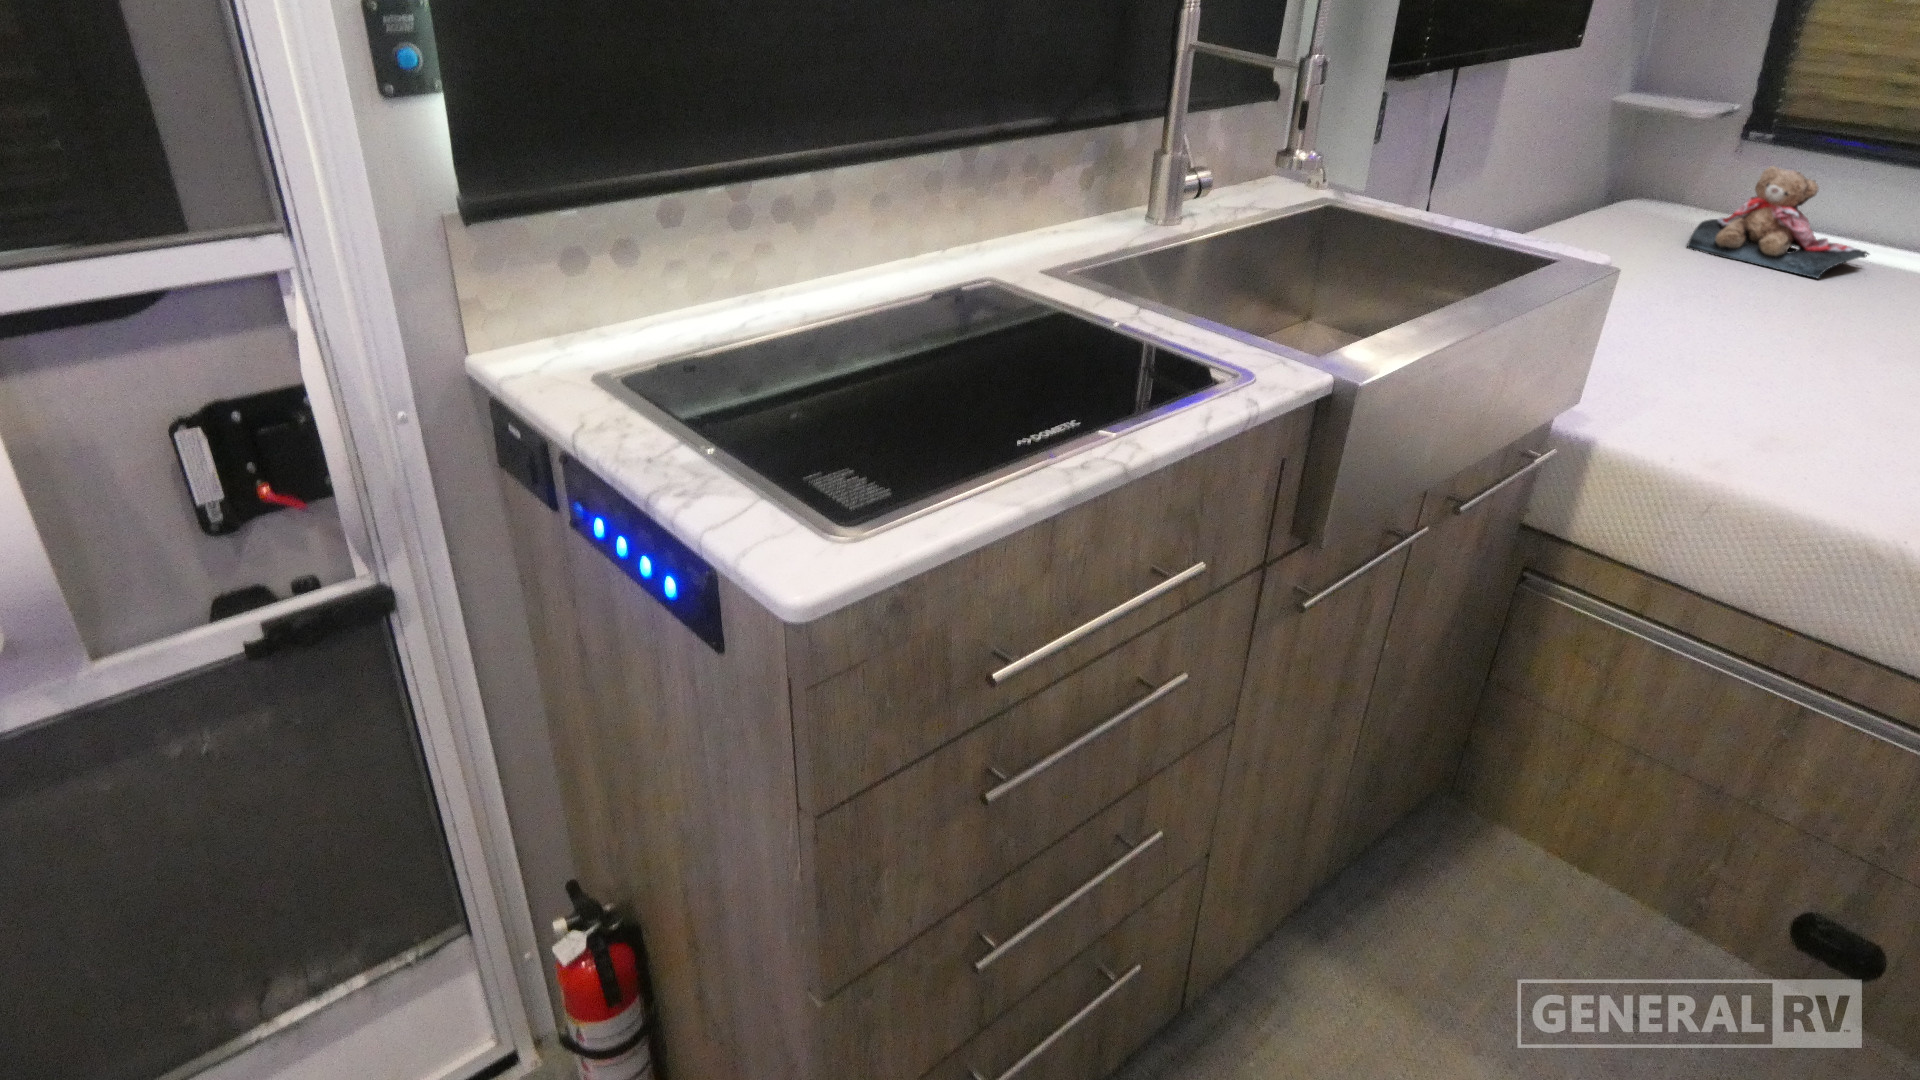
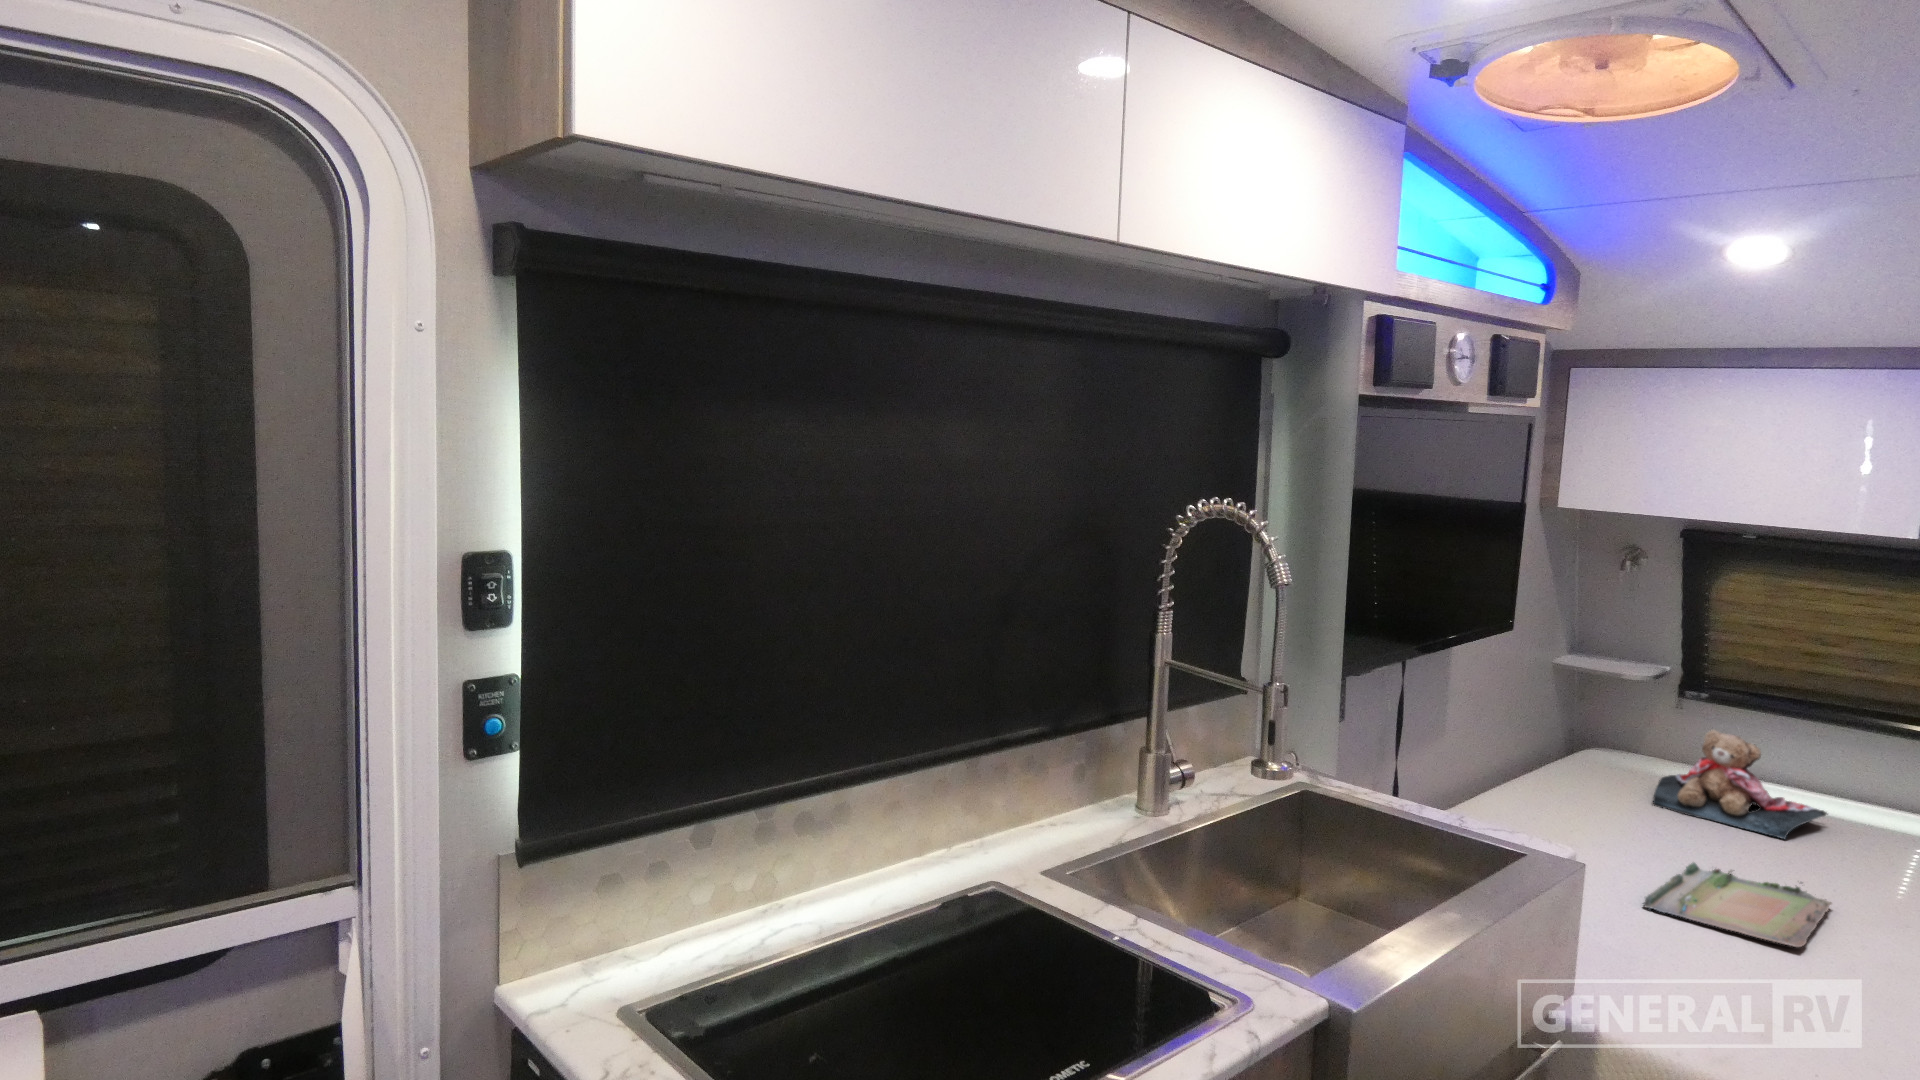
tray: none [1659,296,1855,370] -> present [1643,863,1832,947]

